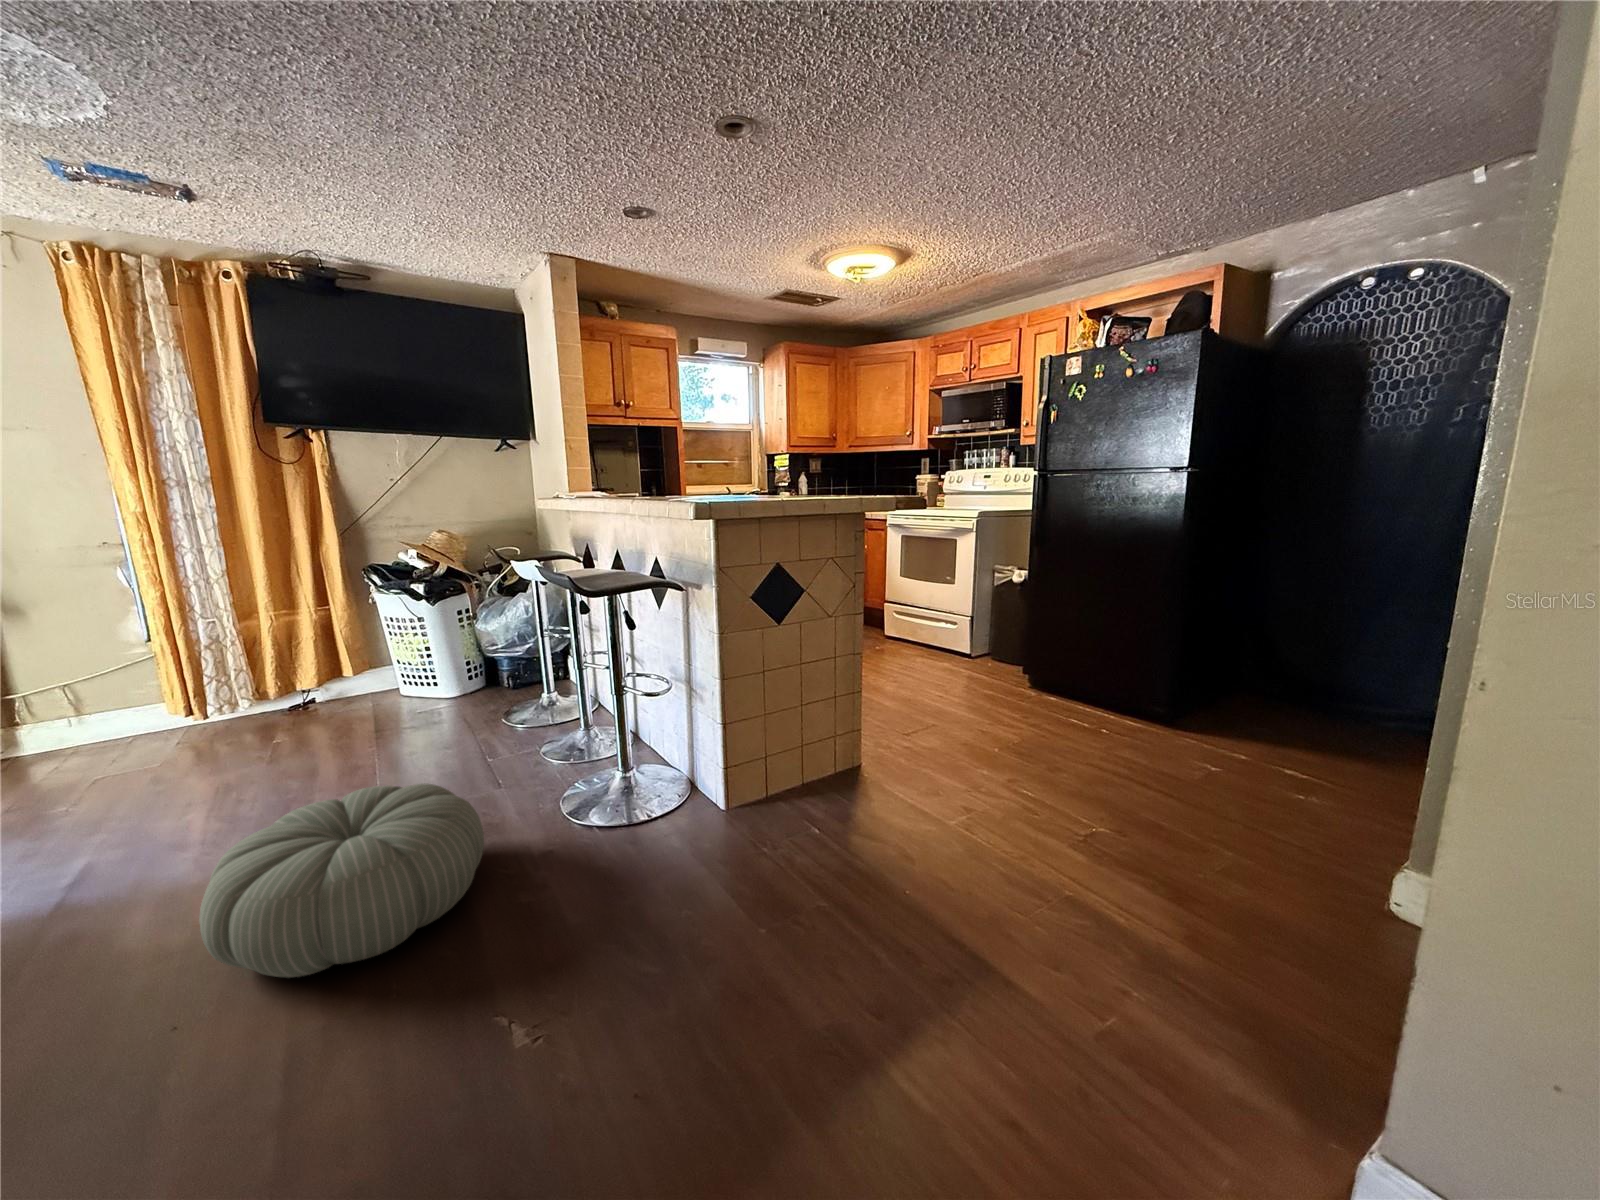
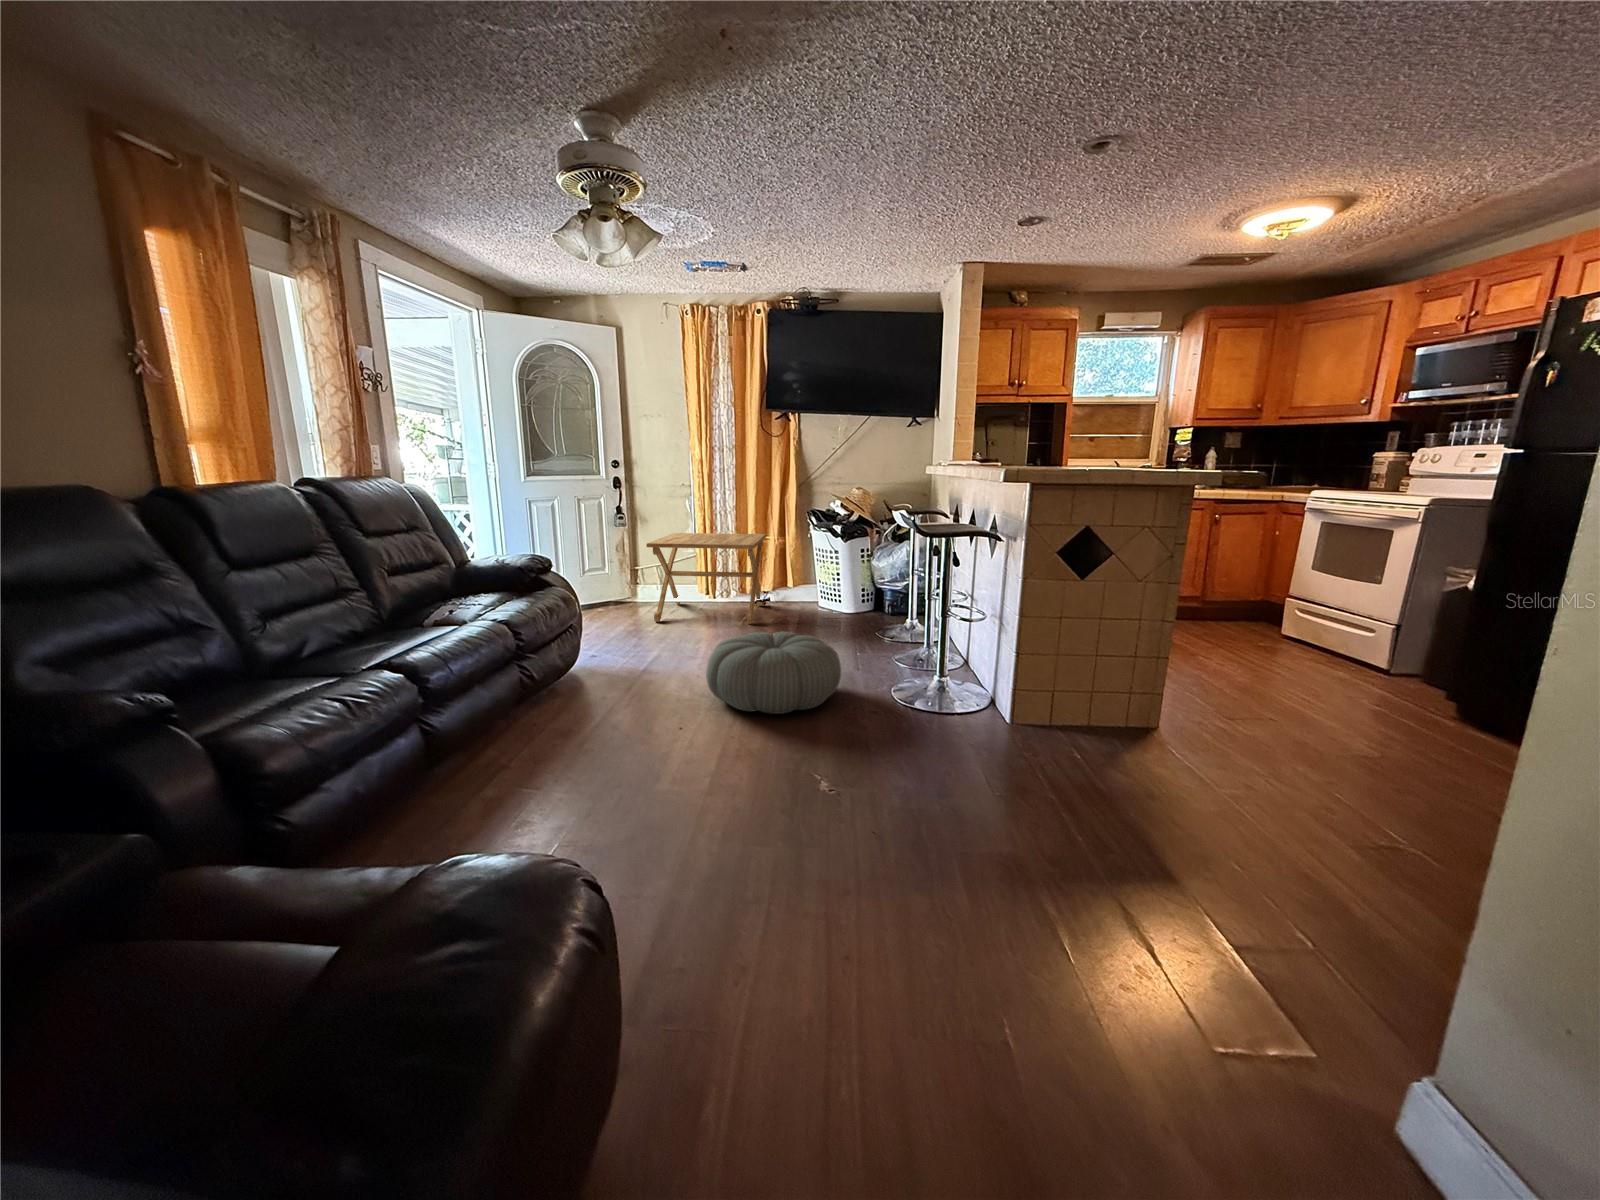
side table: none [14,607,304,797] -> present [646,533,766,624]

